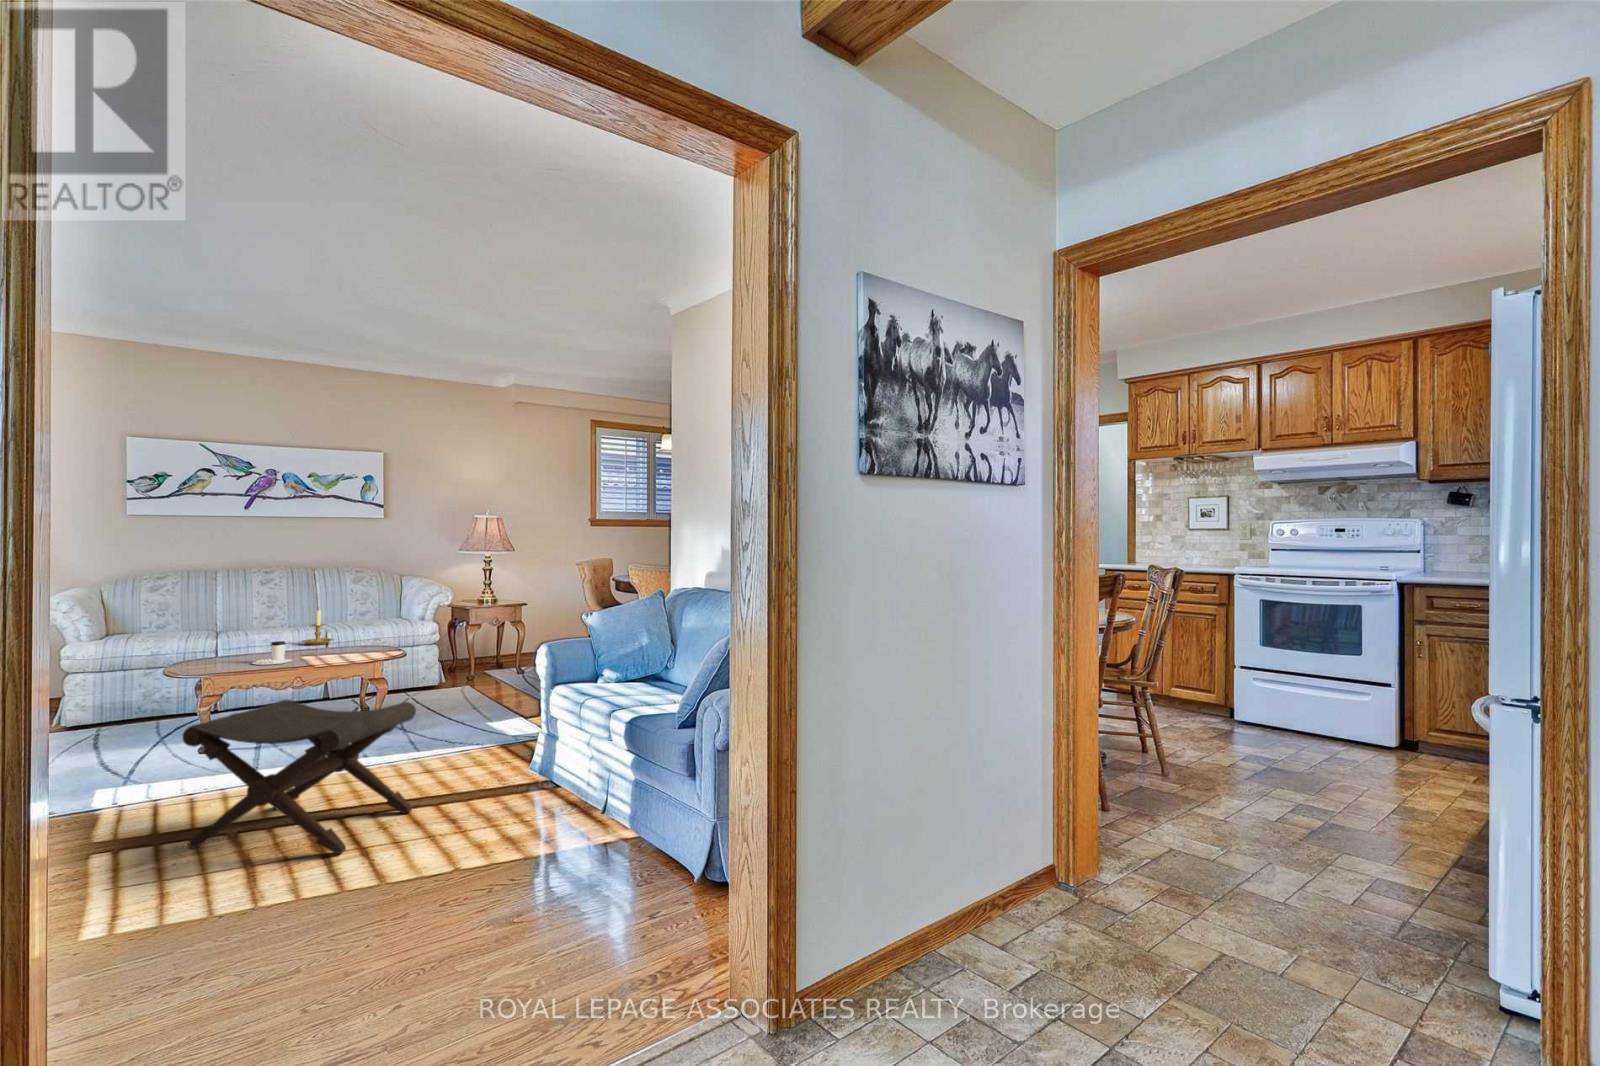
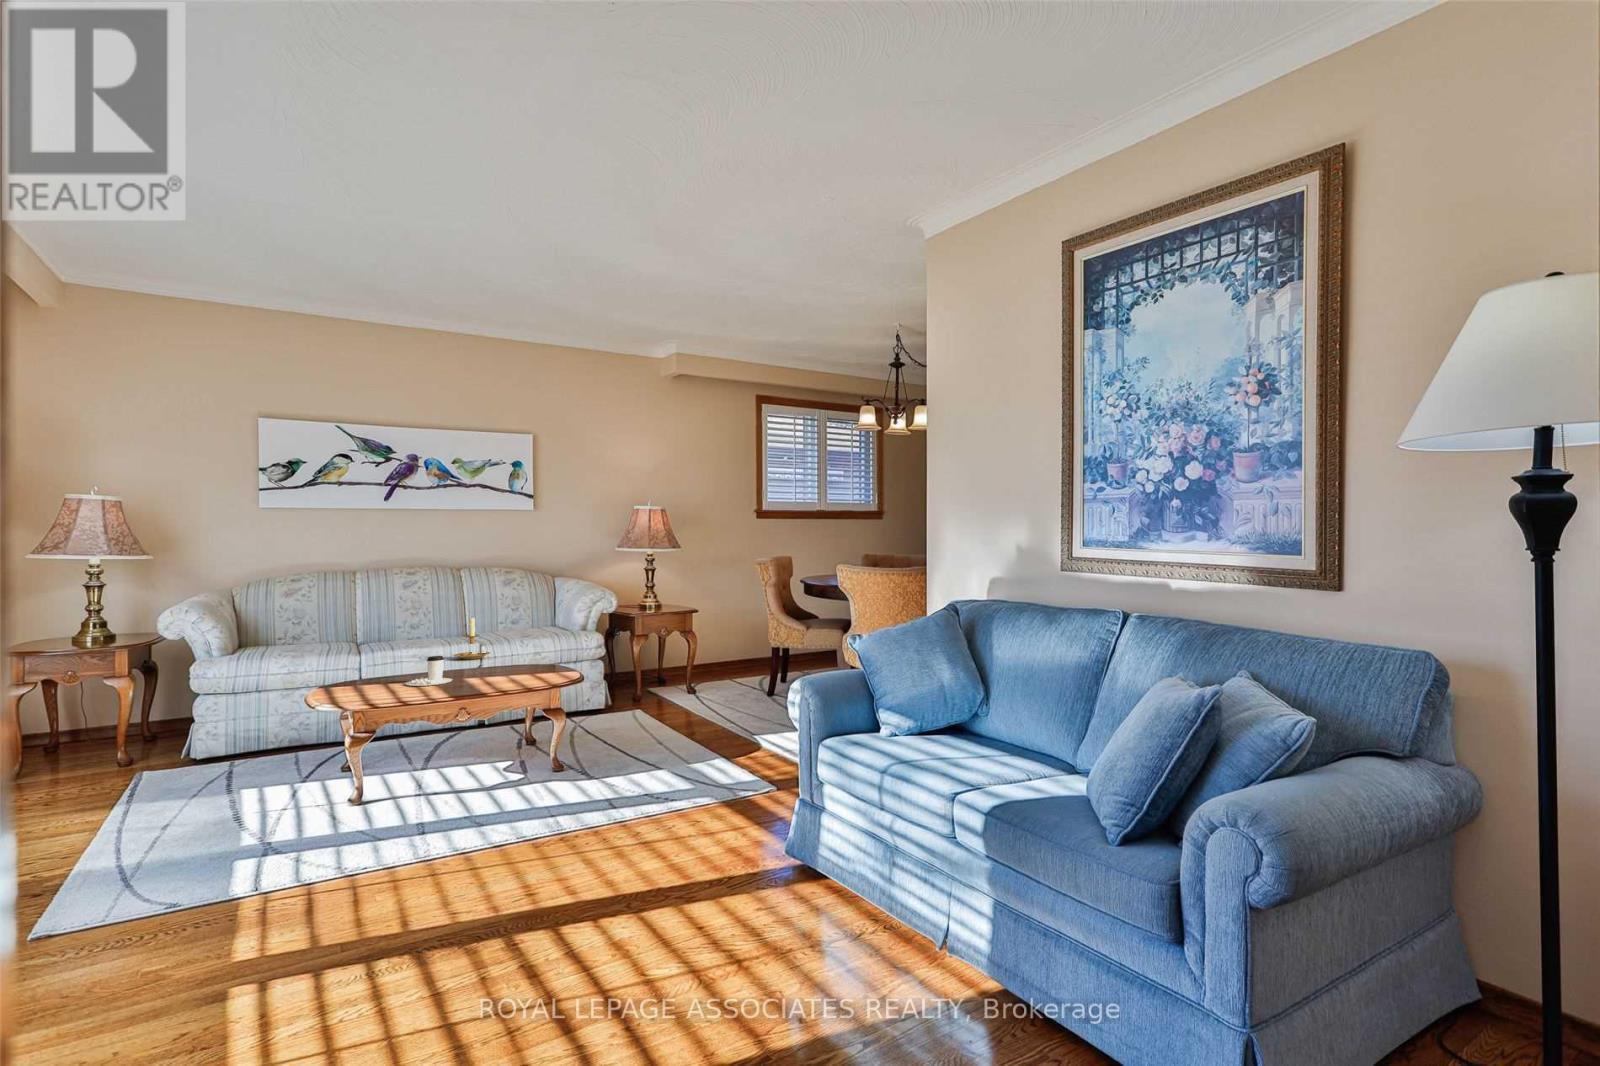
footstool: present [183,700,416,854] -> none [335,741,652,1001]

